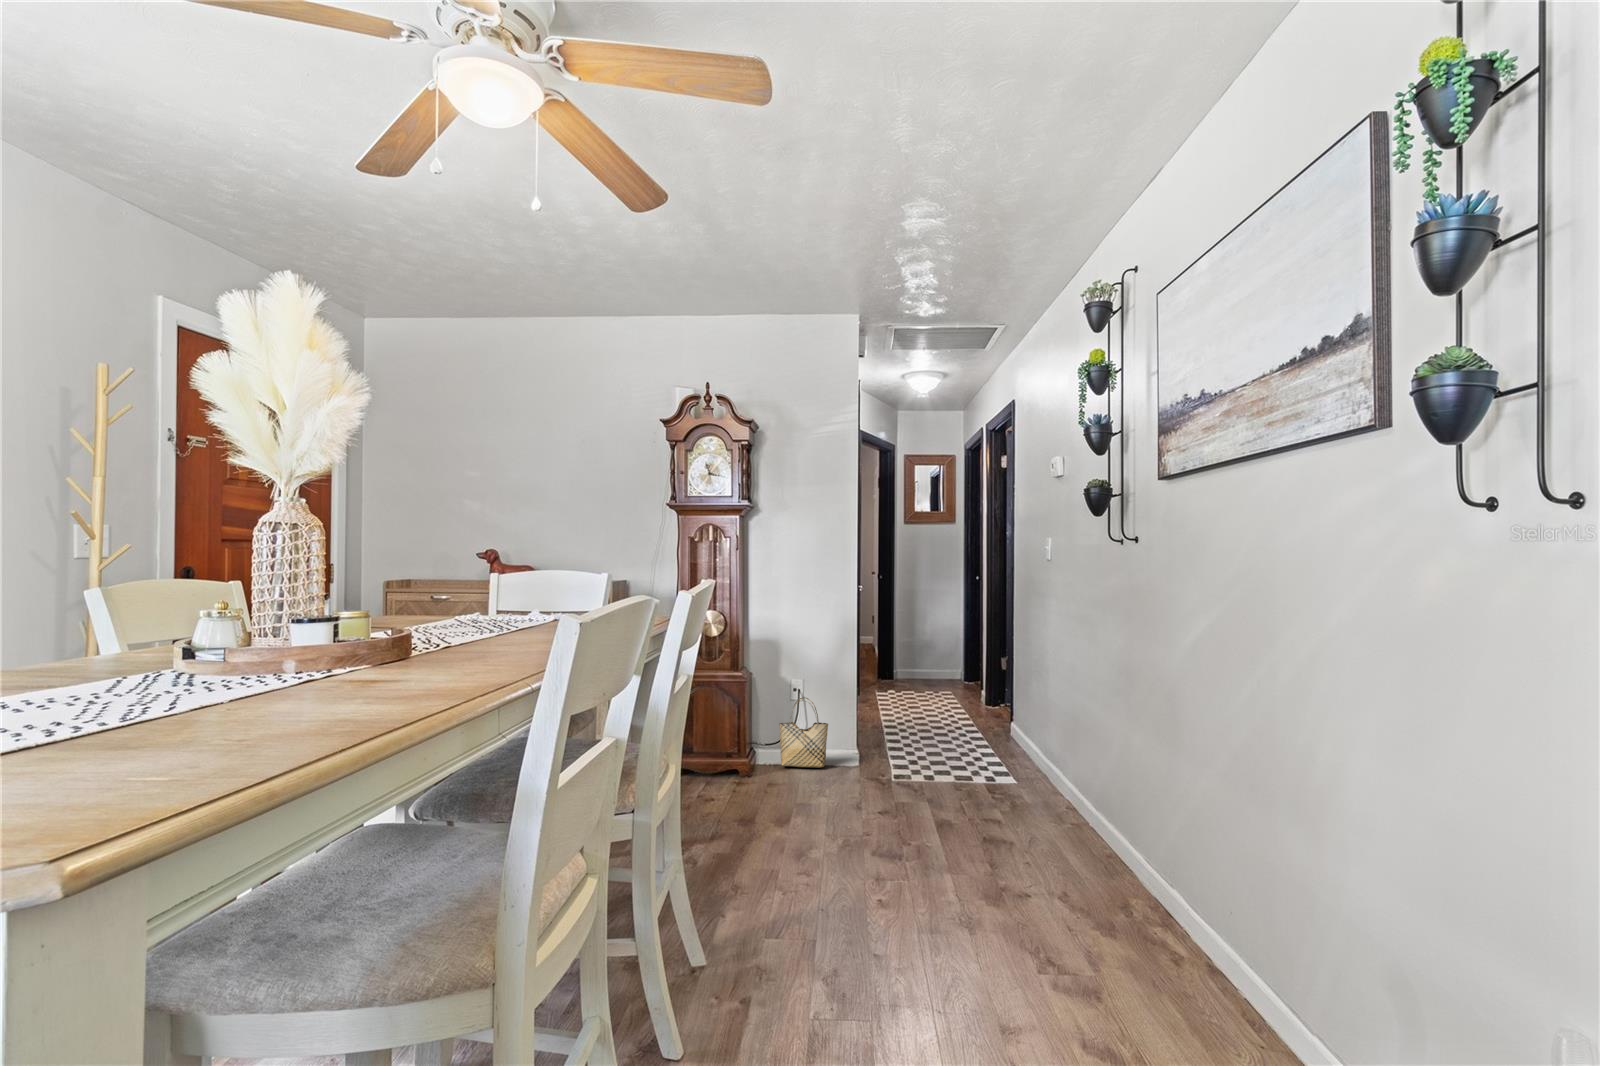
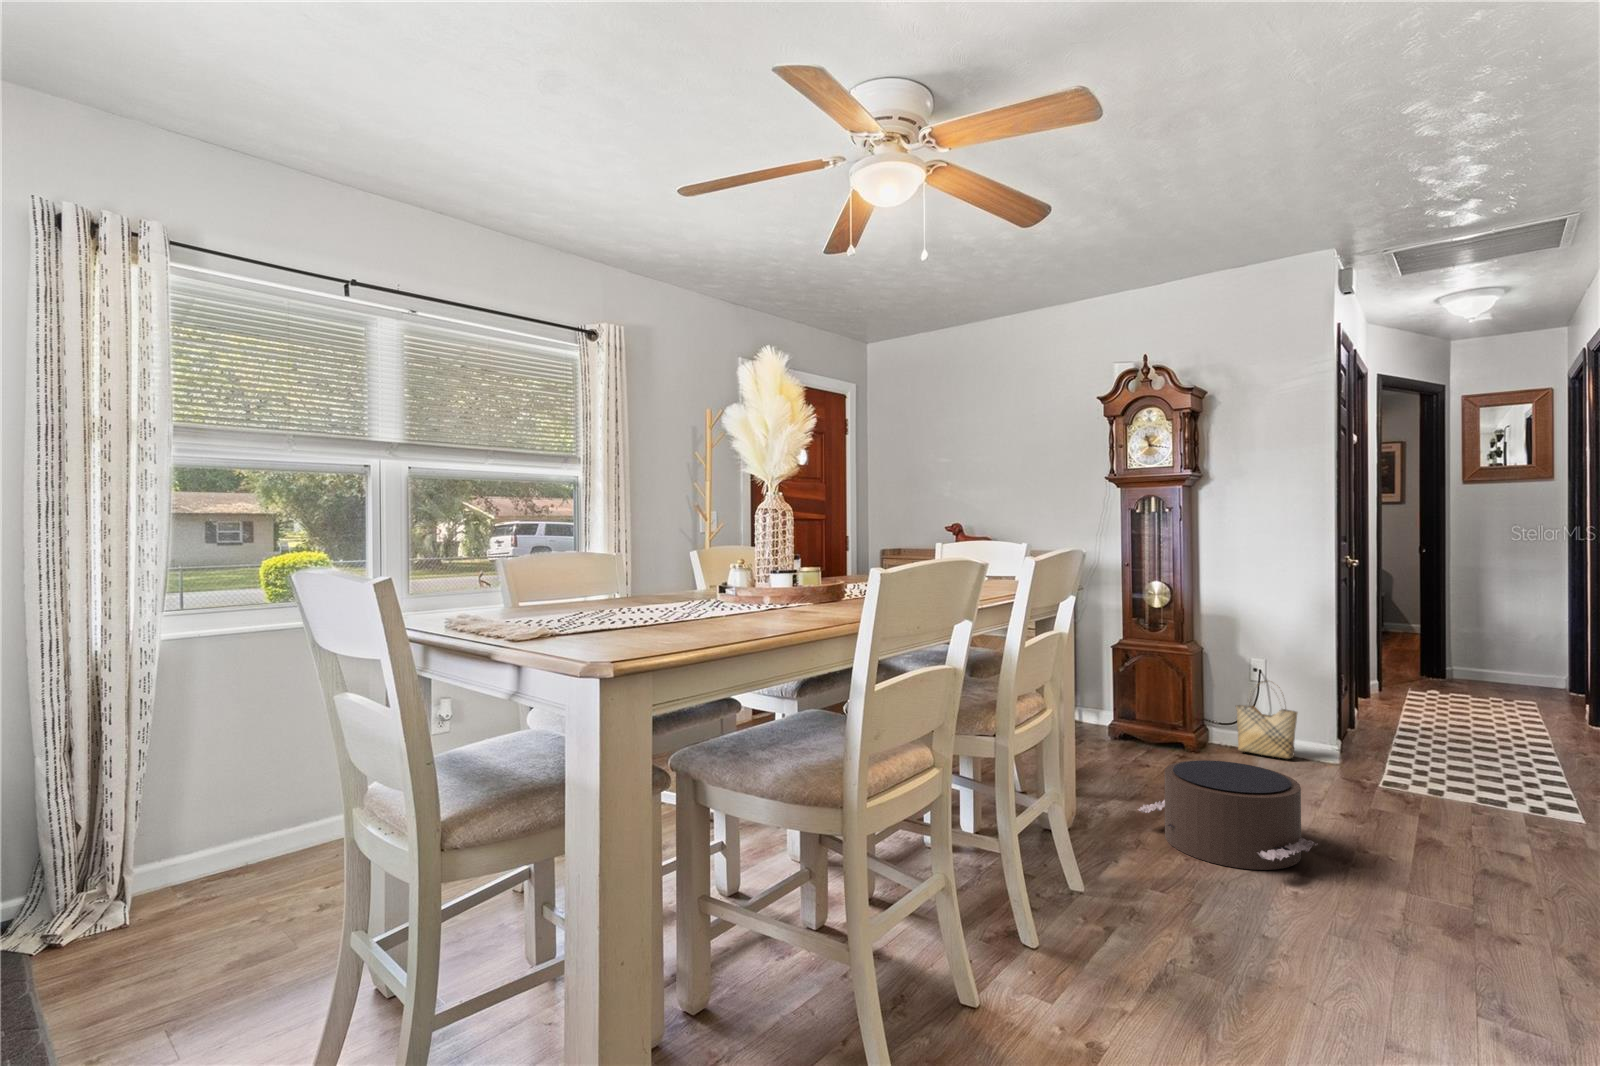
pouf: none [734,781,888,884] -> present [1138,760,1318,870]

